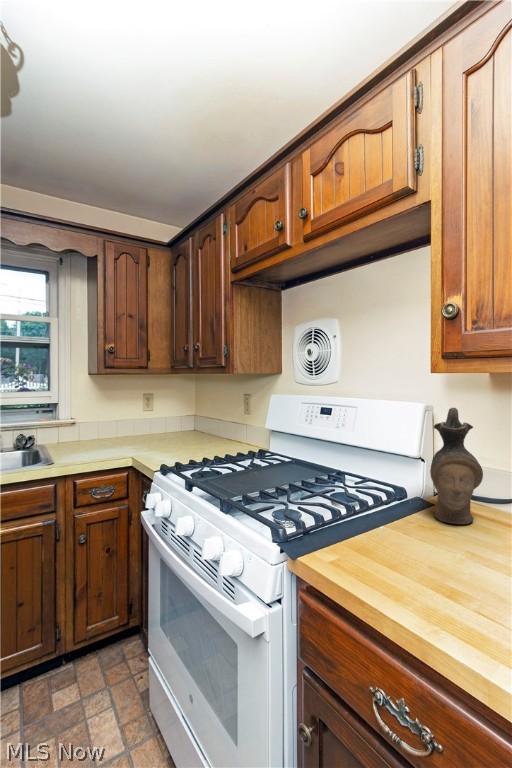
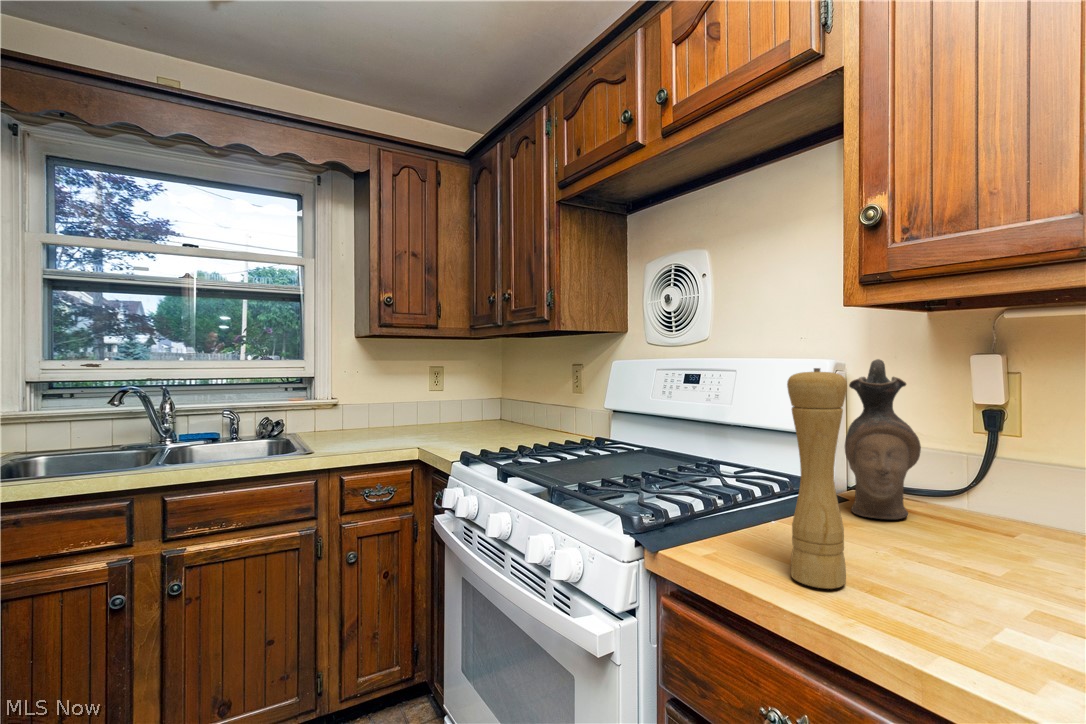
pepper mill: none [391,430,434,597] -> present [787,368,847,589]

